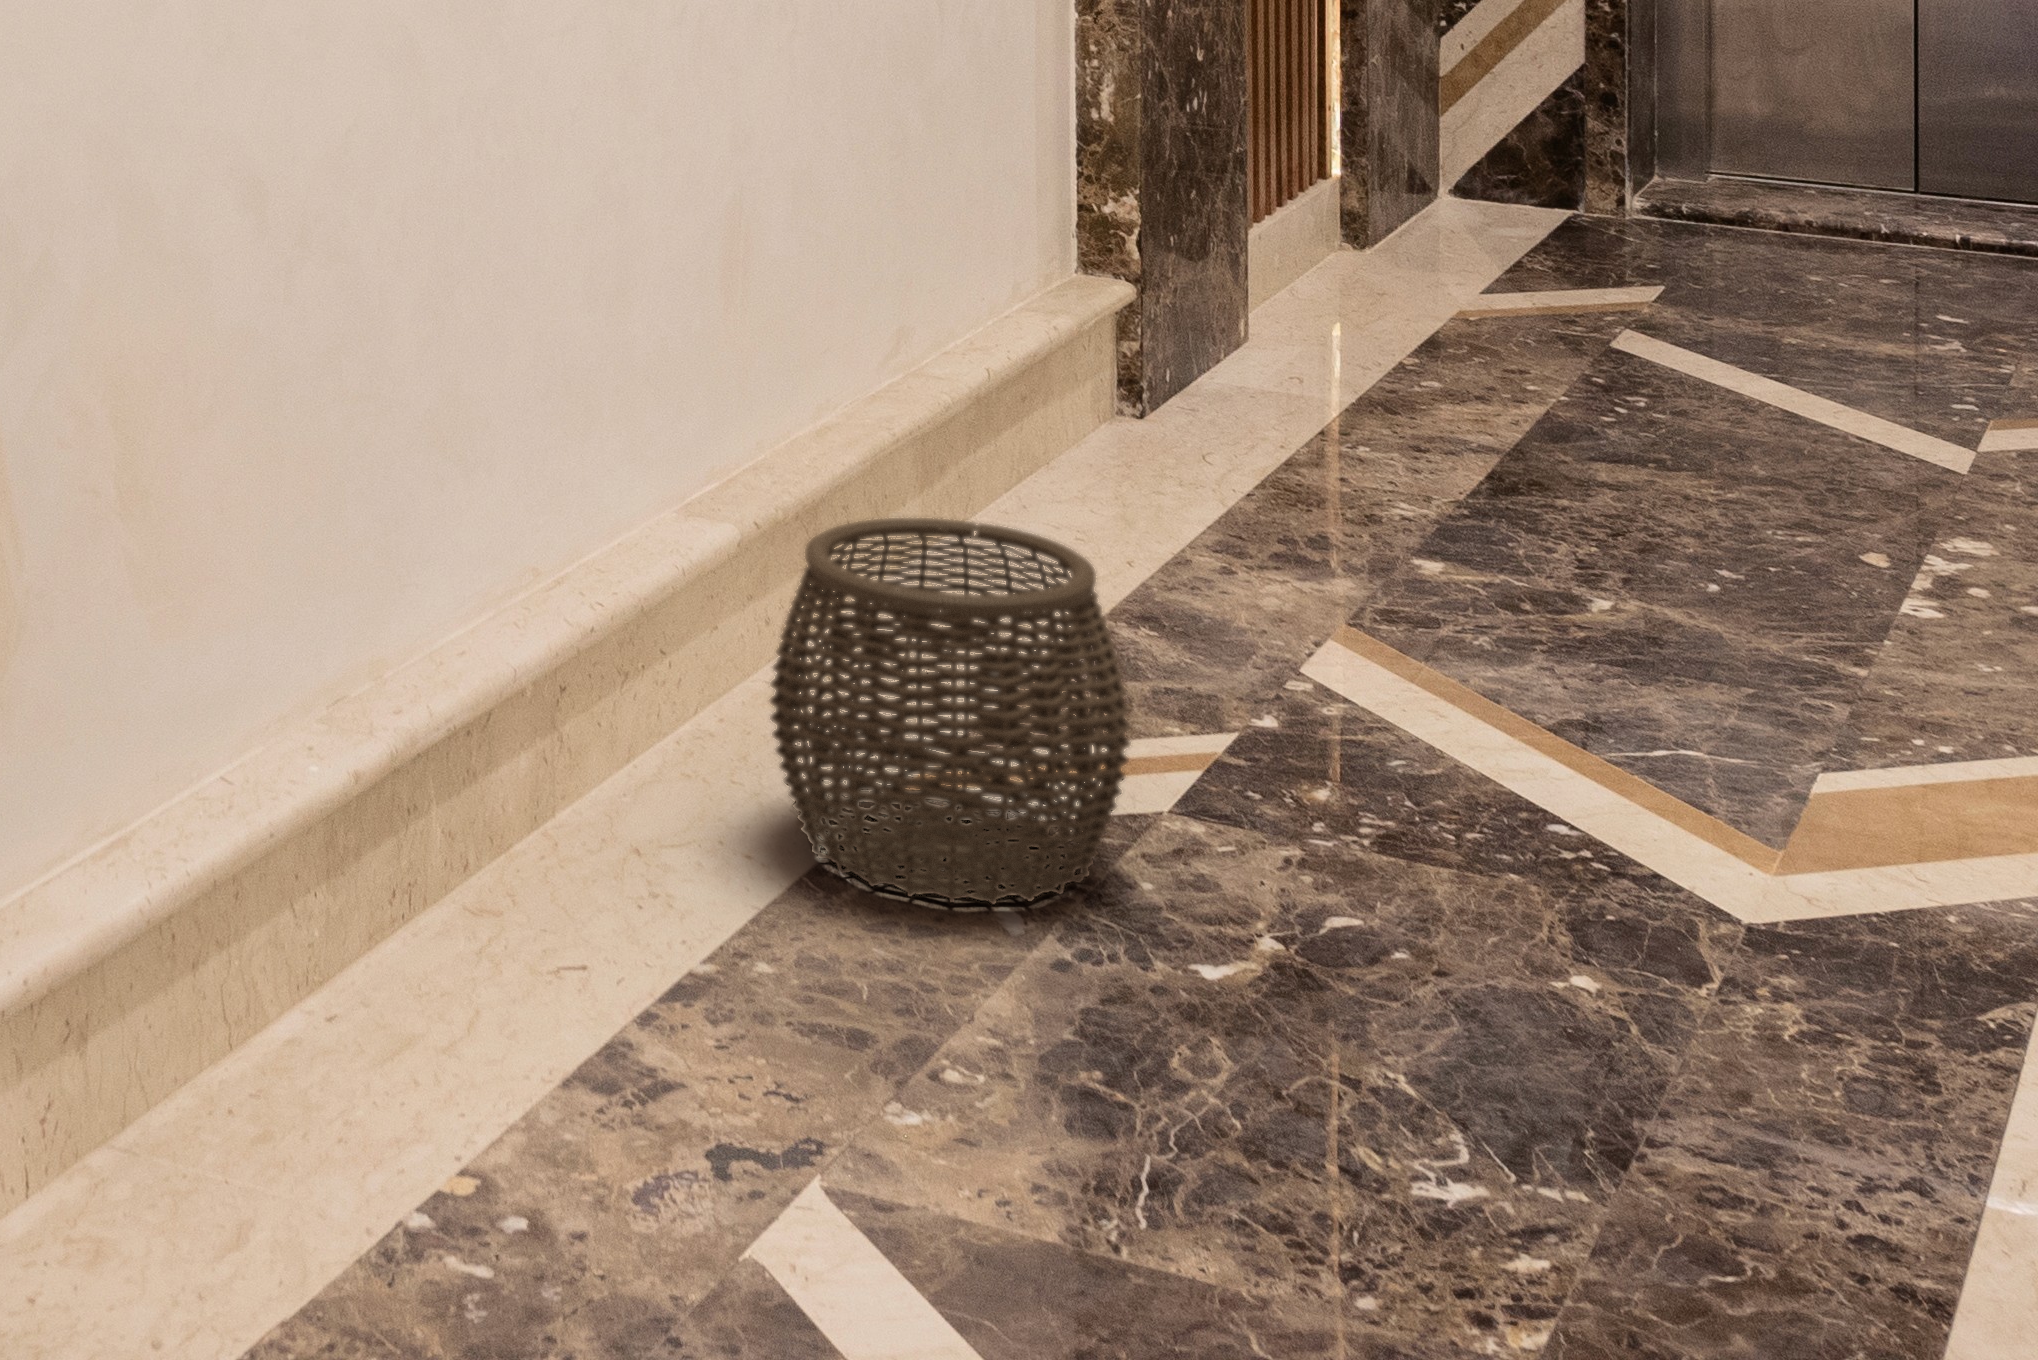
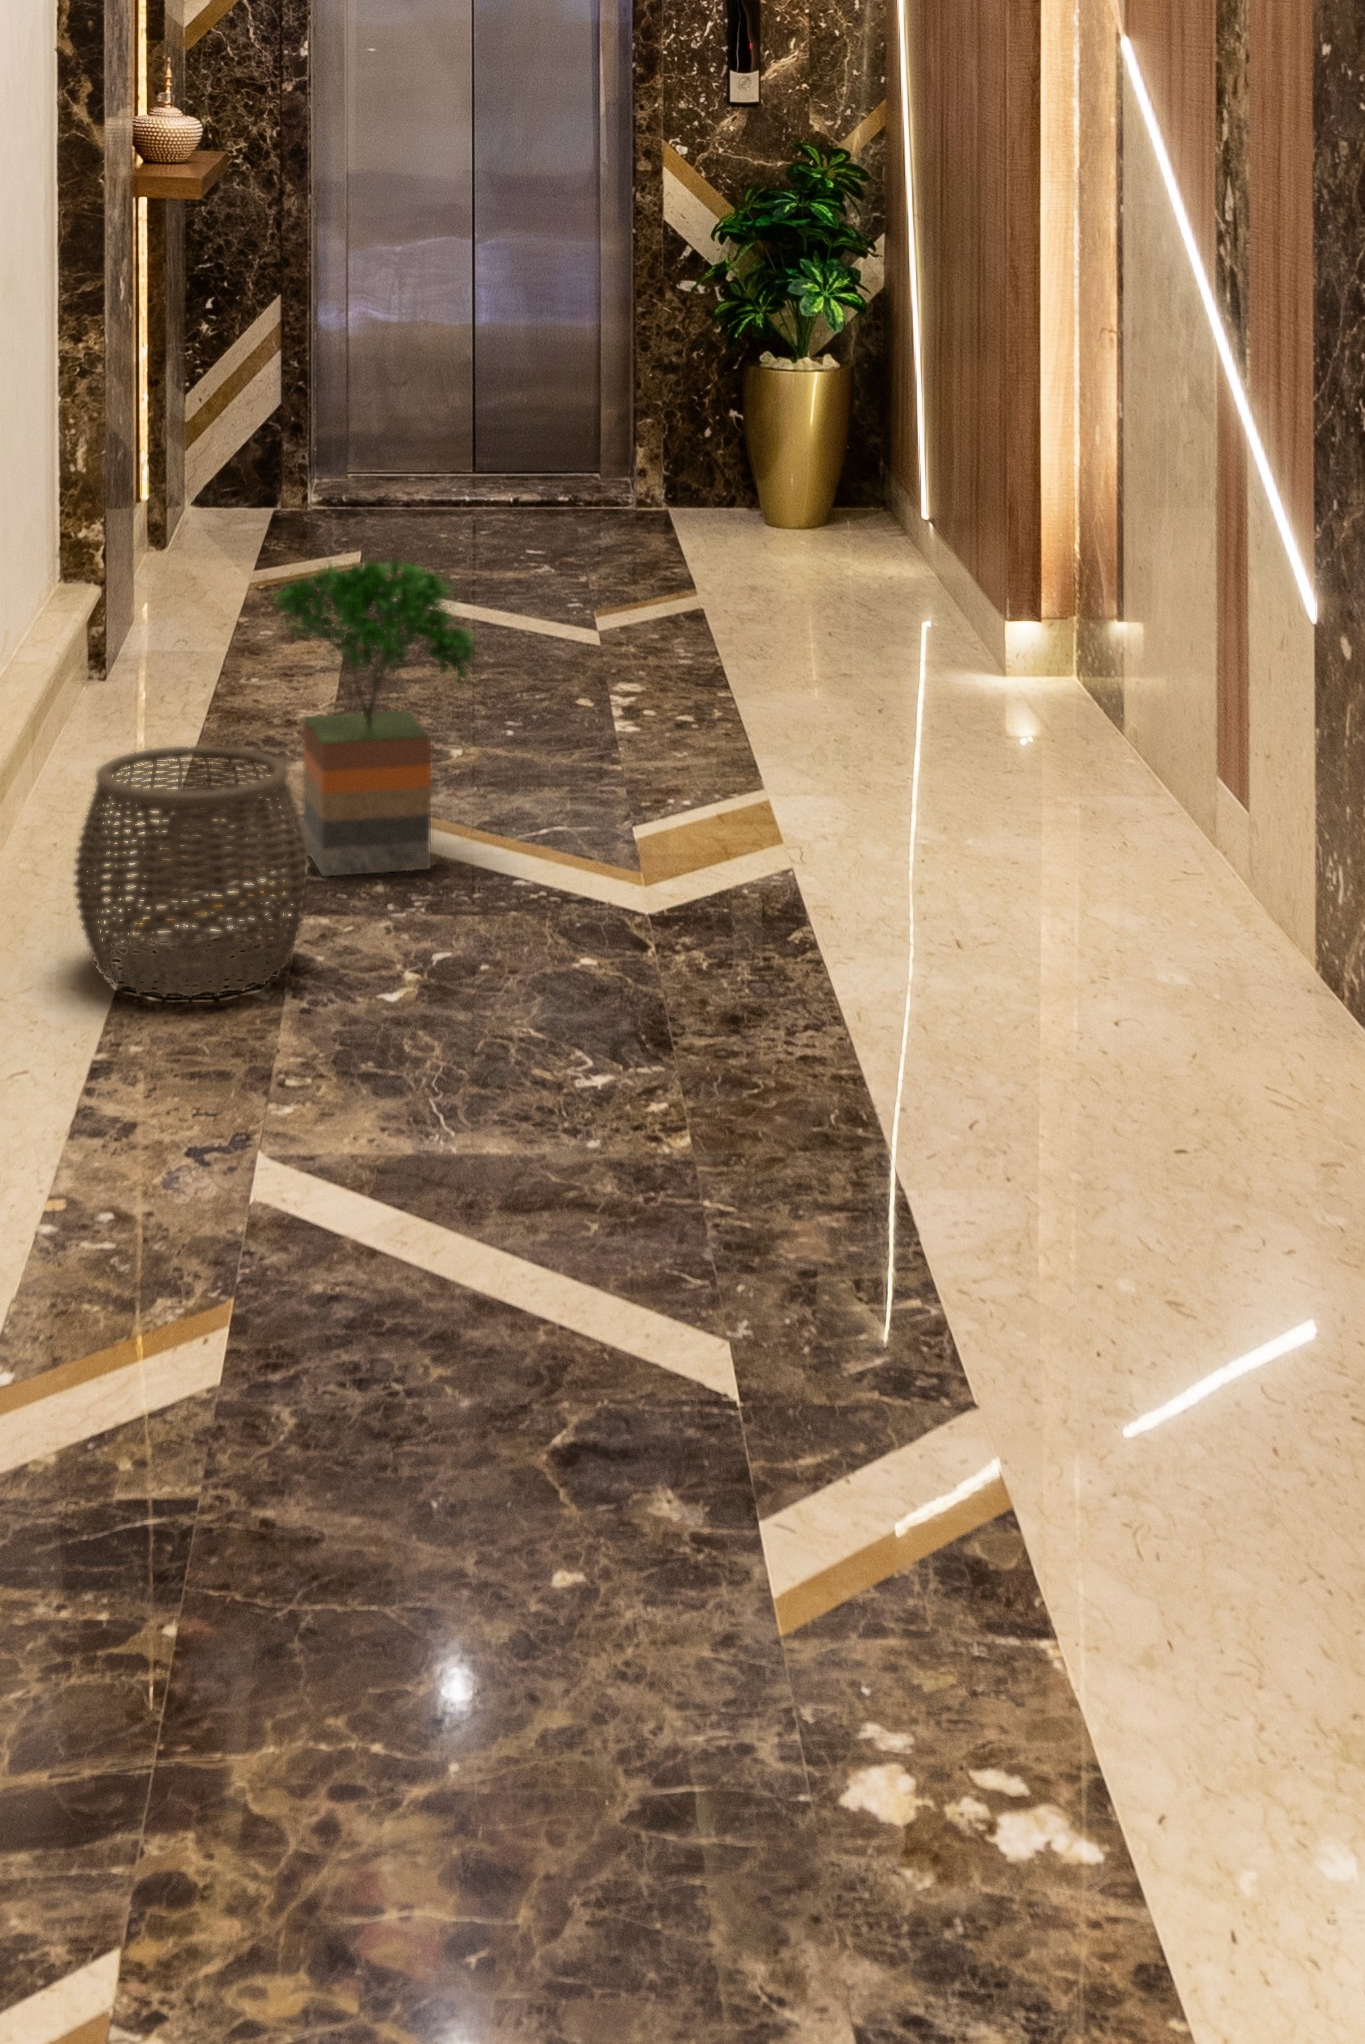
potted tree: none [1188,276,1518,779] -> present [274,560,477,876]

